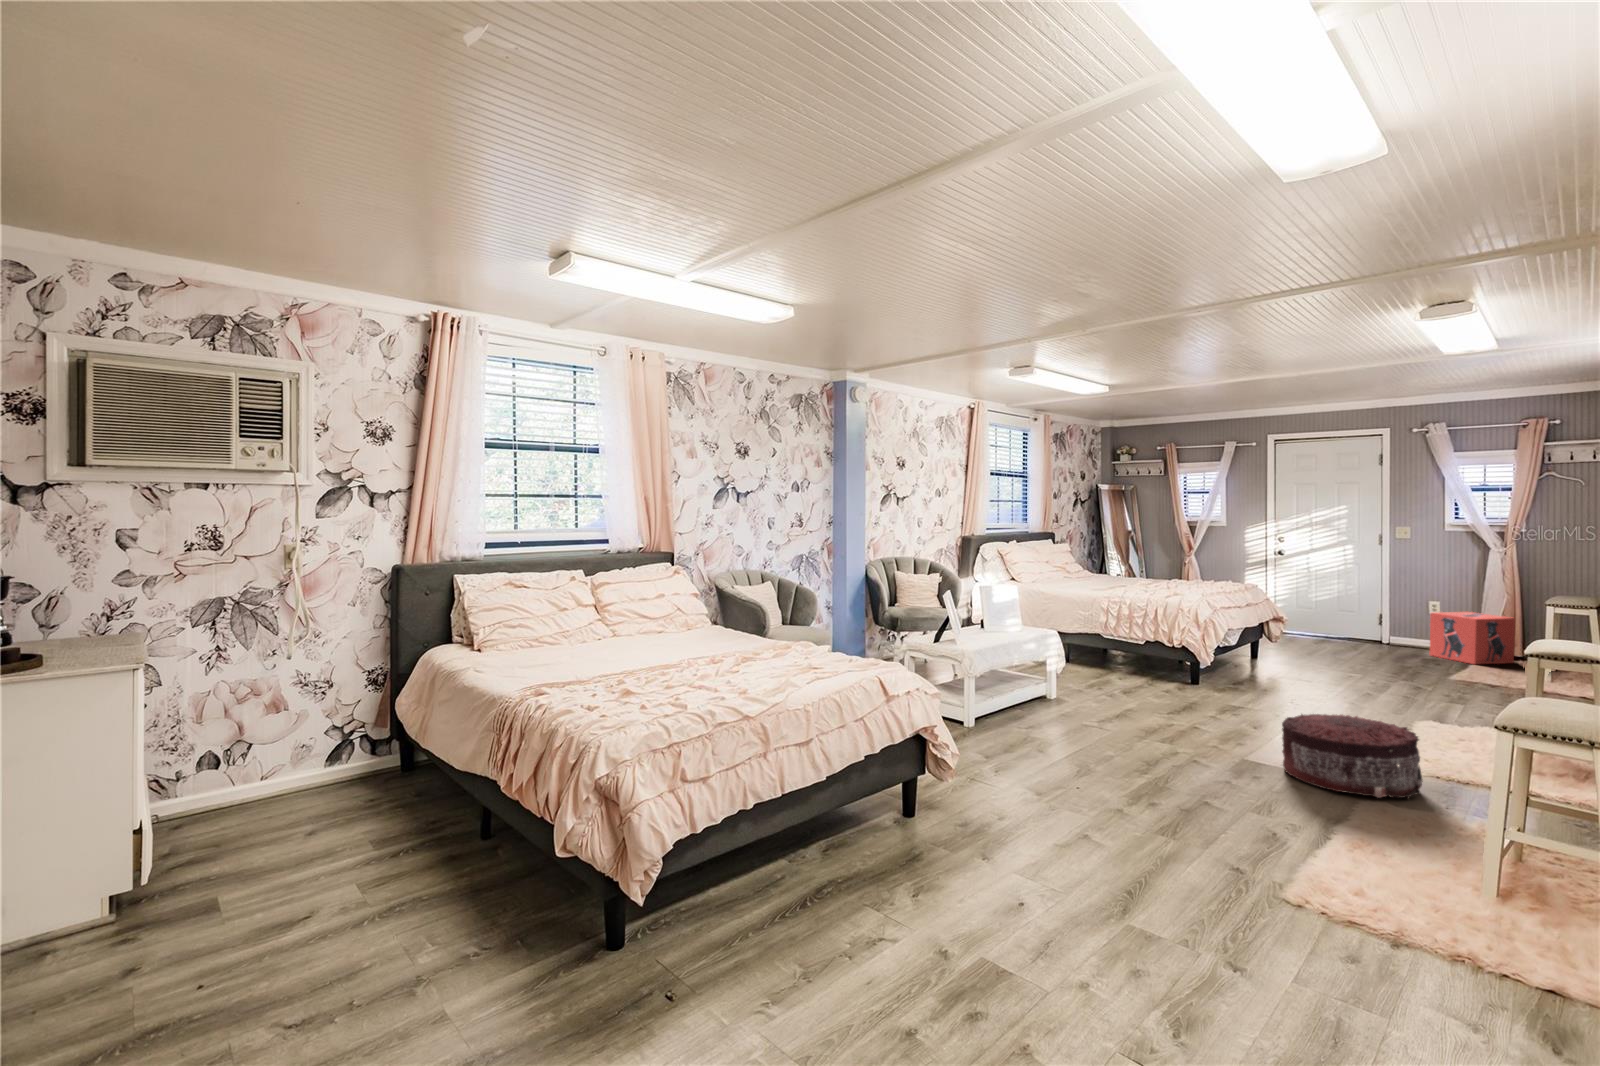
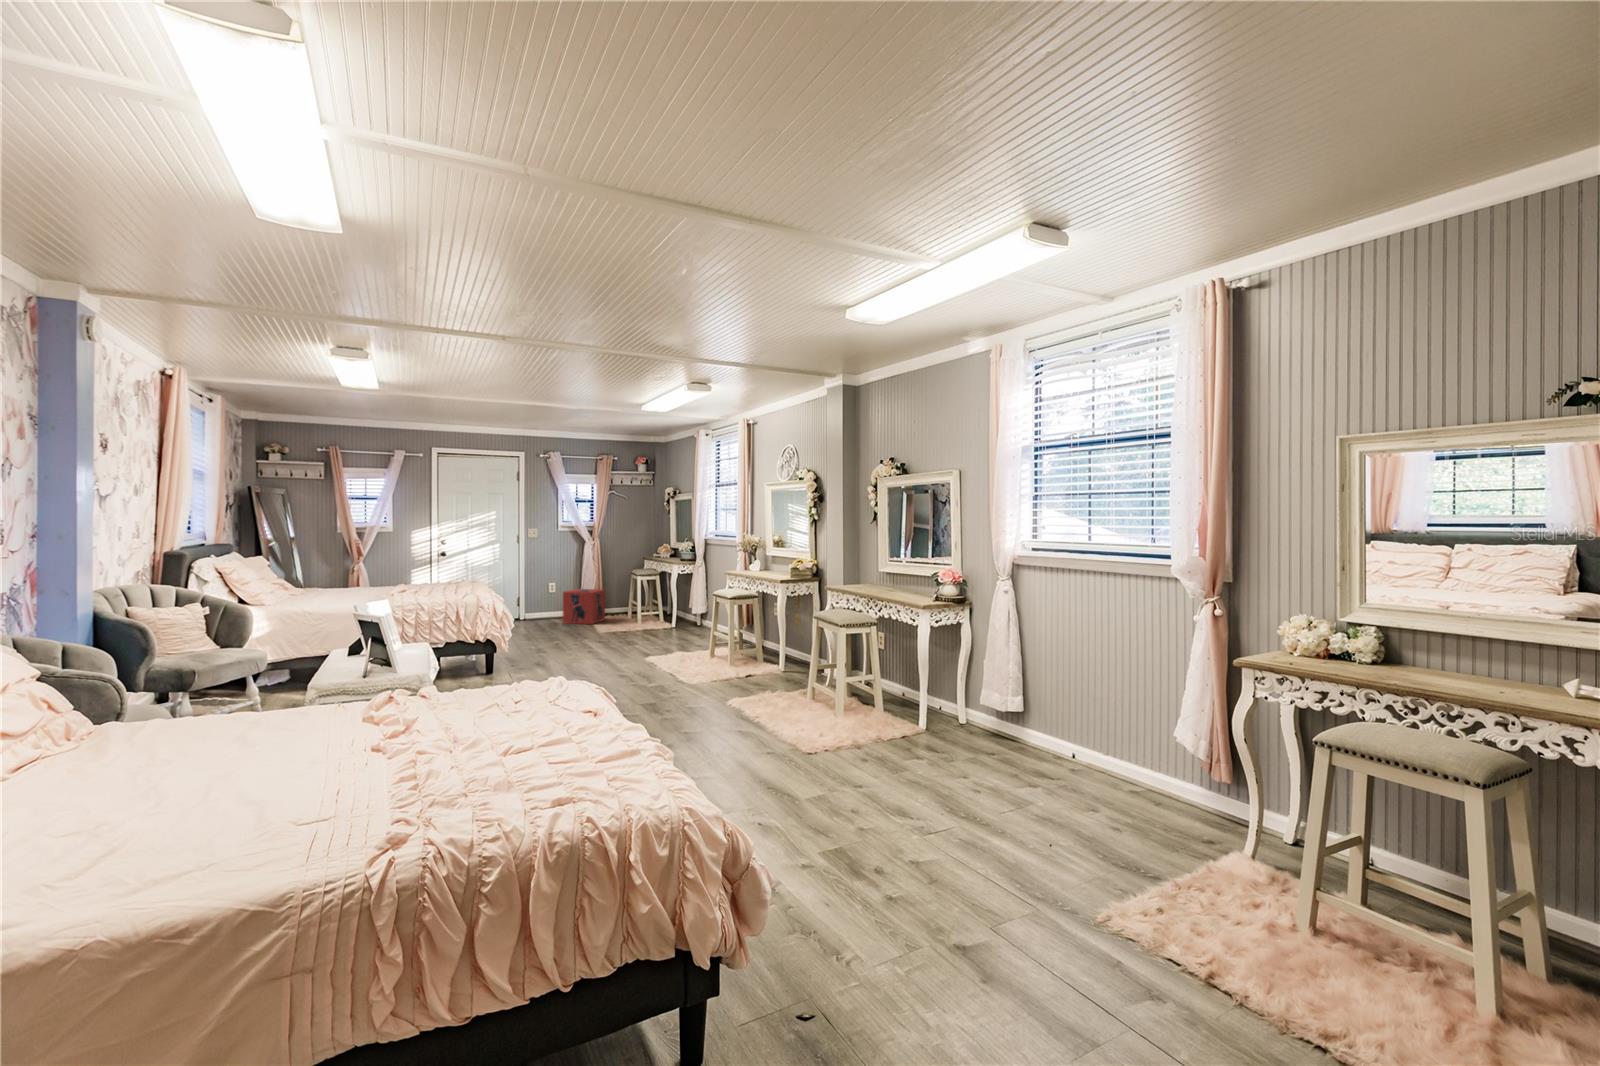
pouf: present [1282,714,1423,799] -> none [651,657,731,709]

